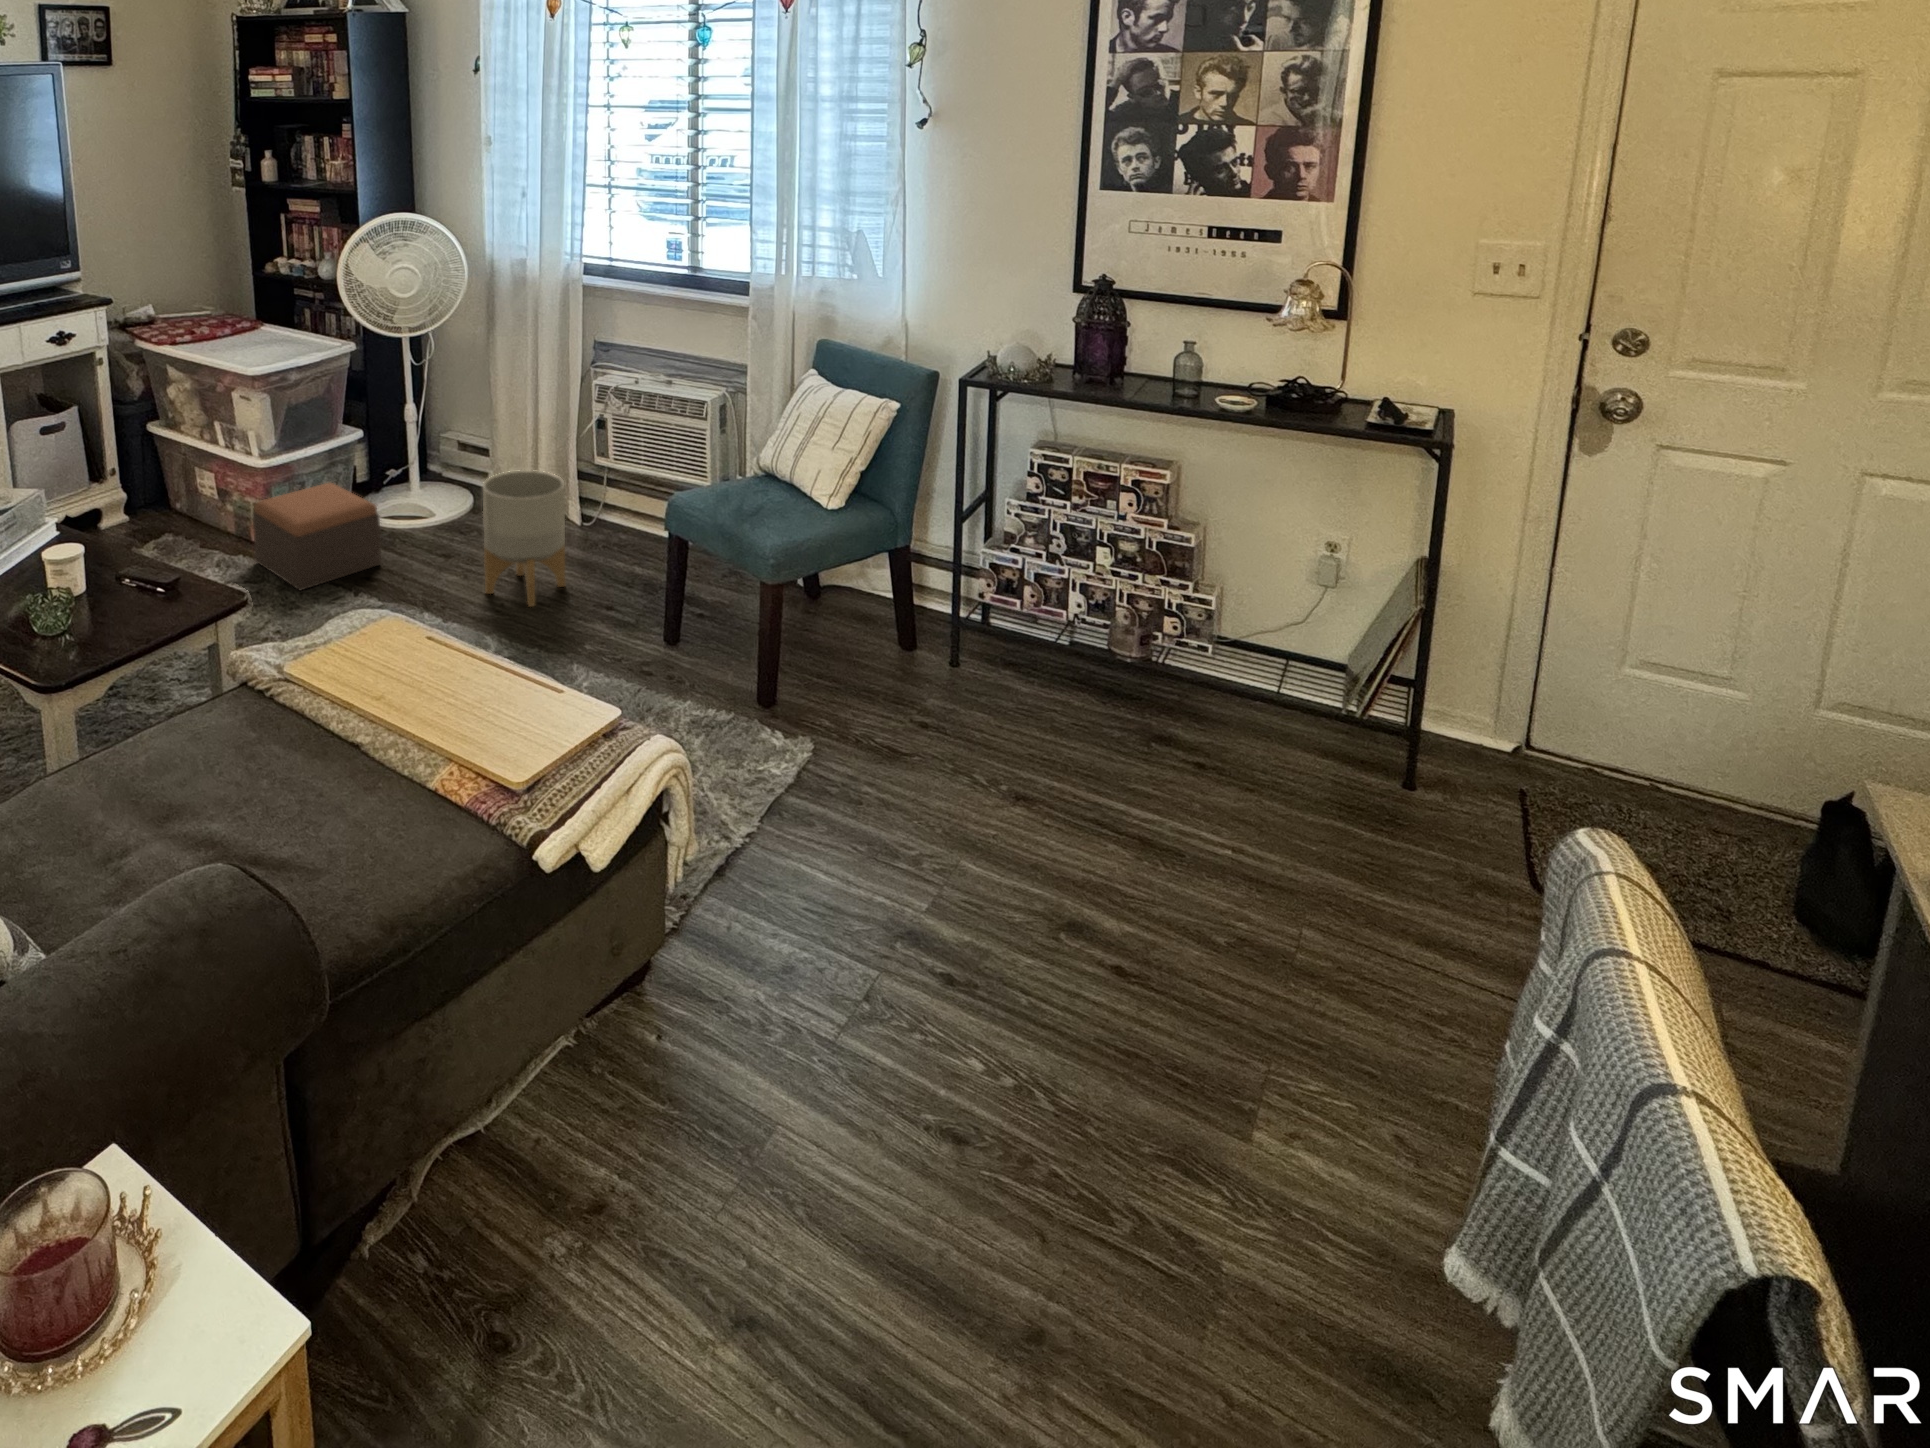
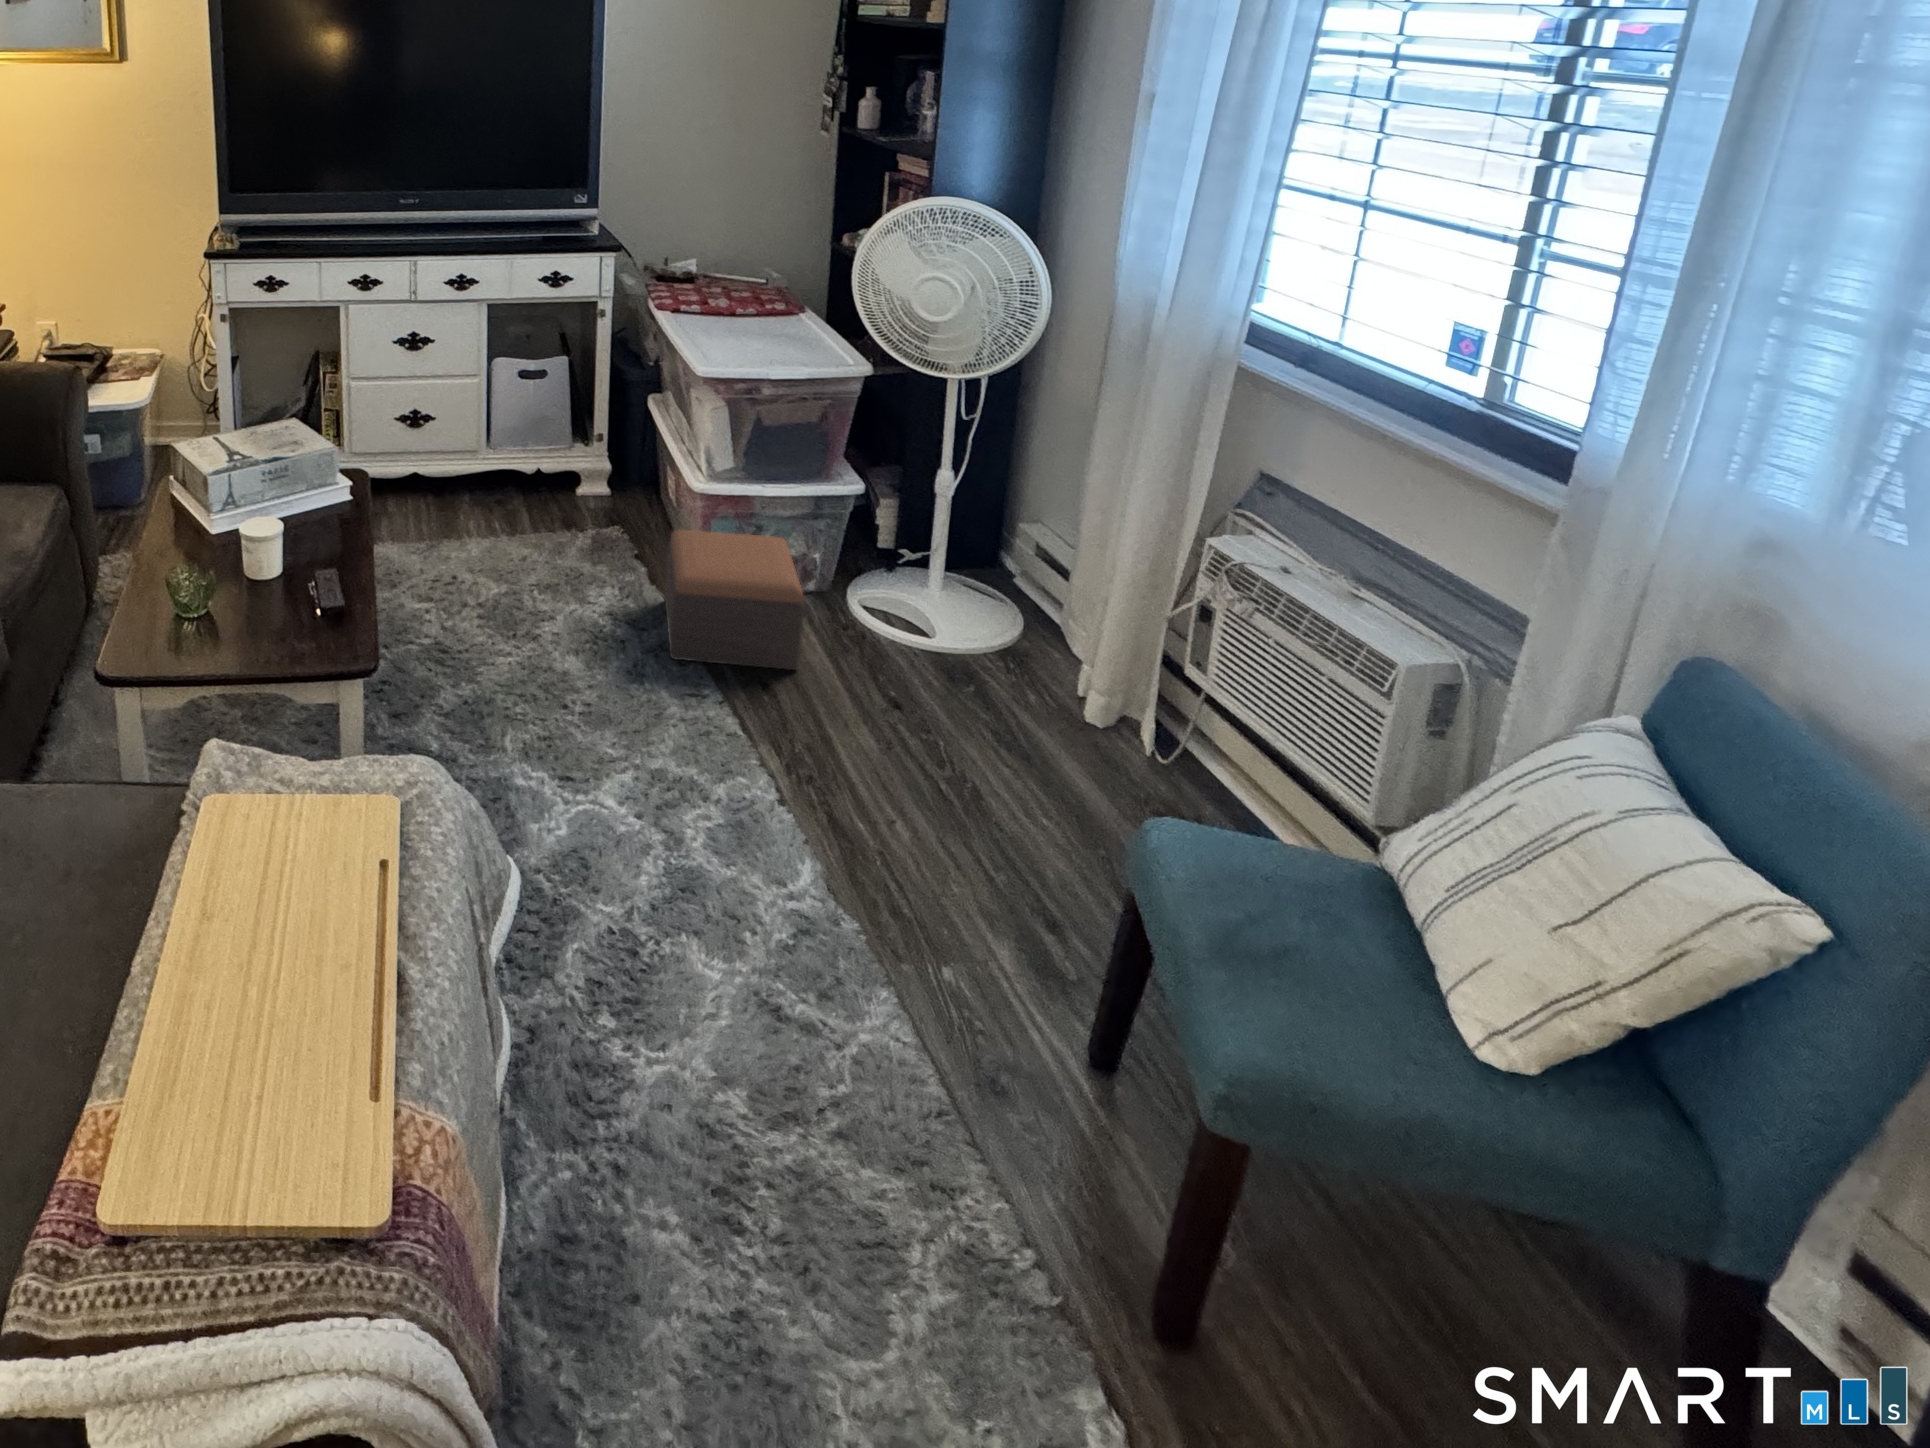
planter: present [483,470,565,606] -> none [888,622,1047,843]

